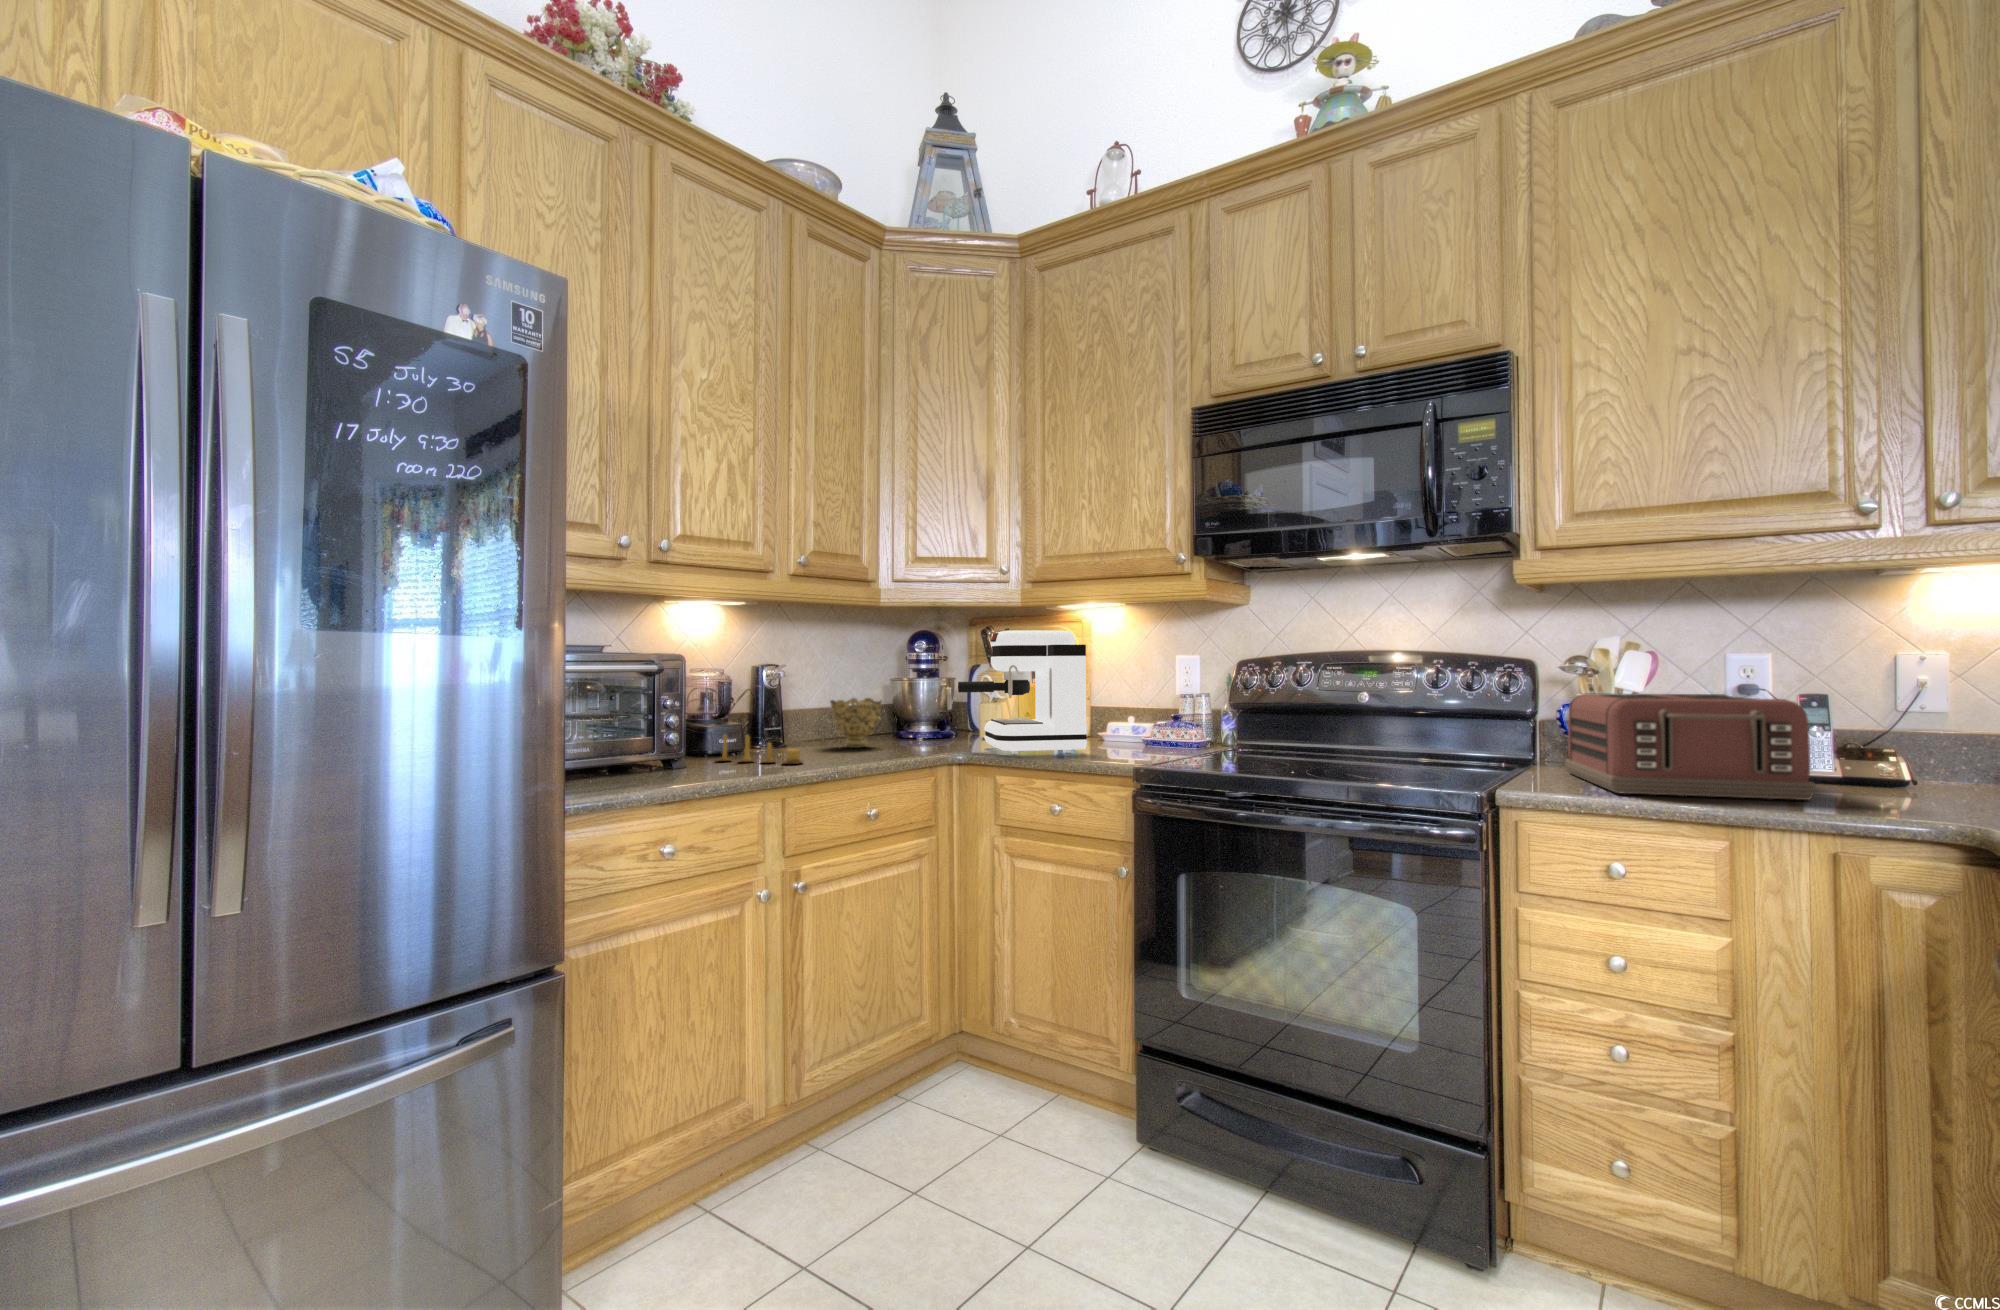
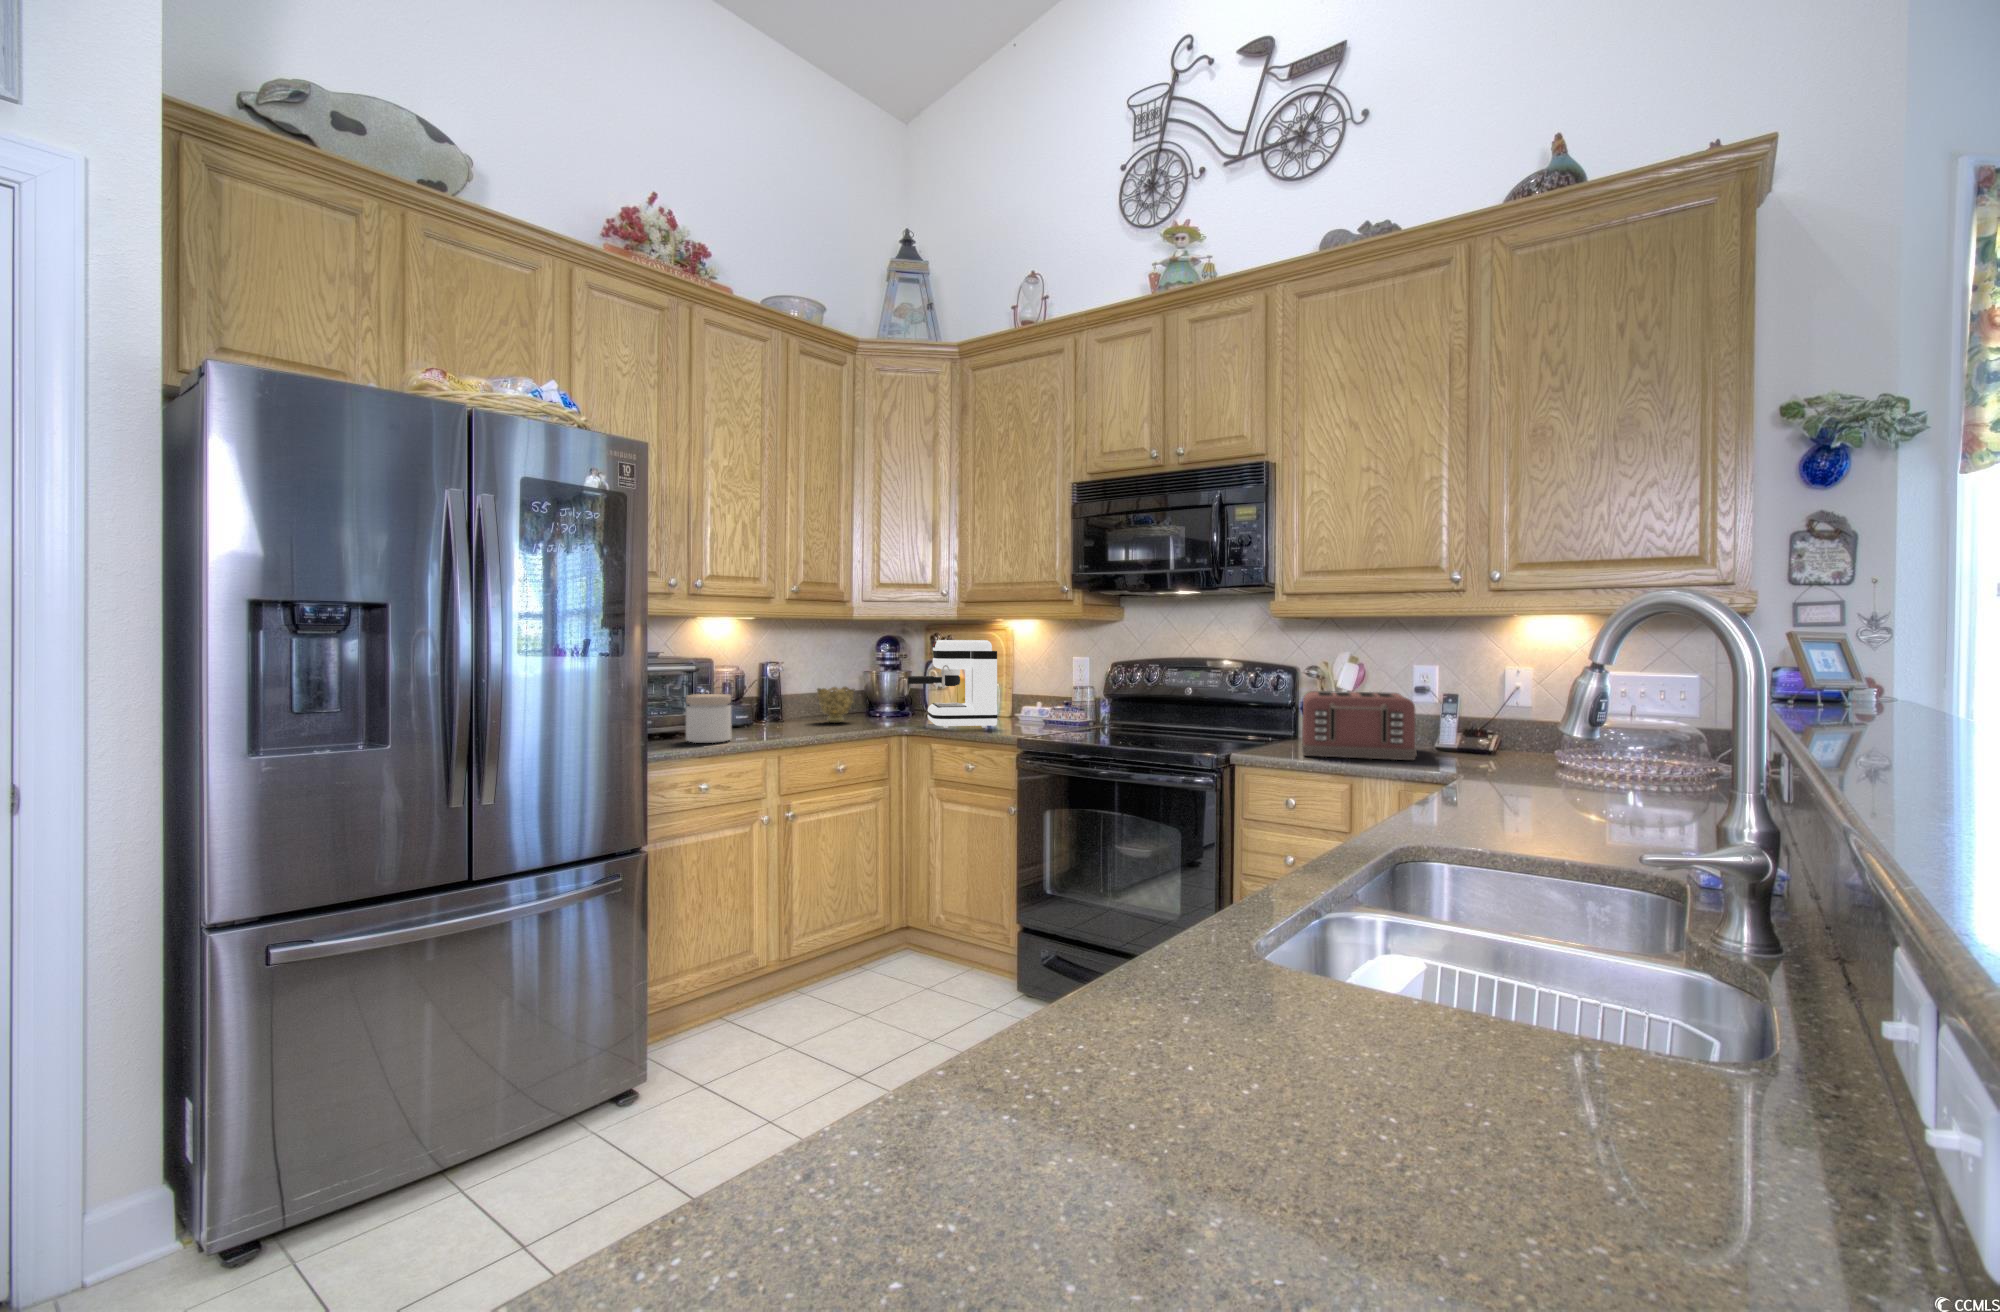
jar: none [642,707,711,780] -> present [686,694,731,743]
candle: present [717,735,803,764] -> none [734,711,796,734]

